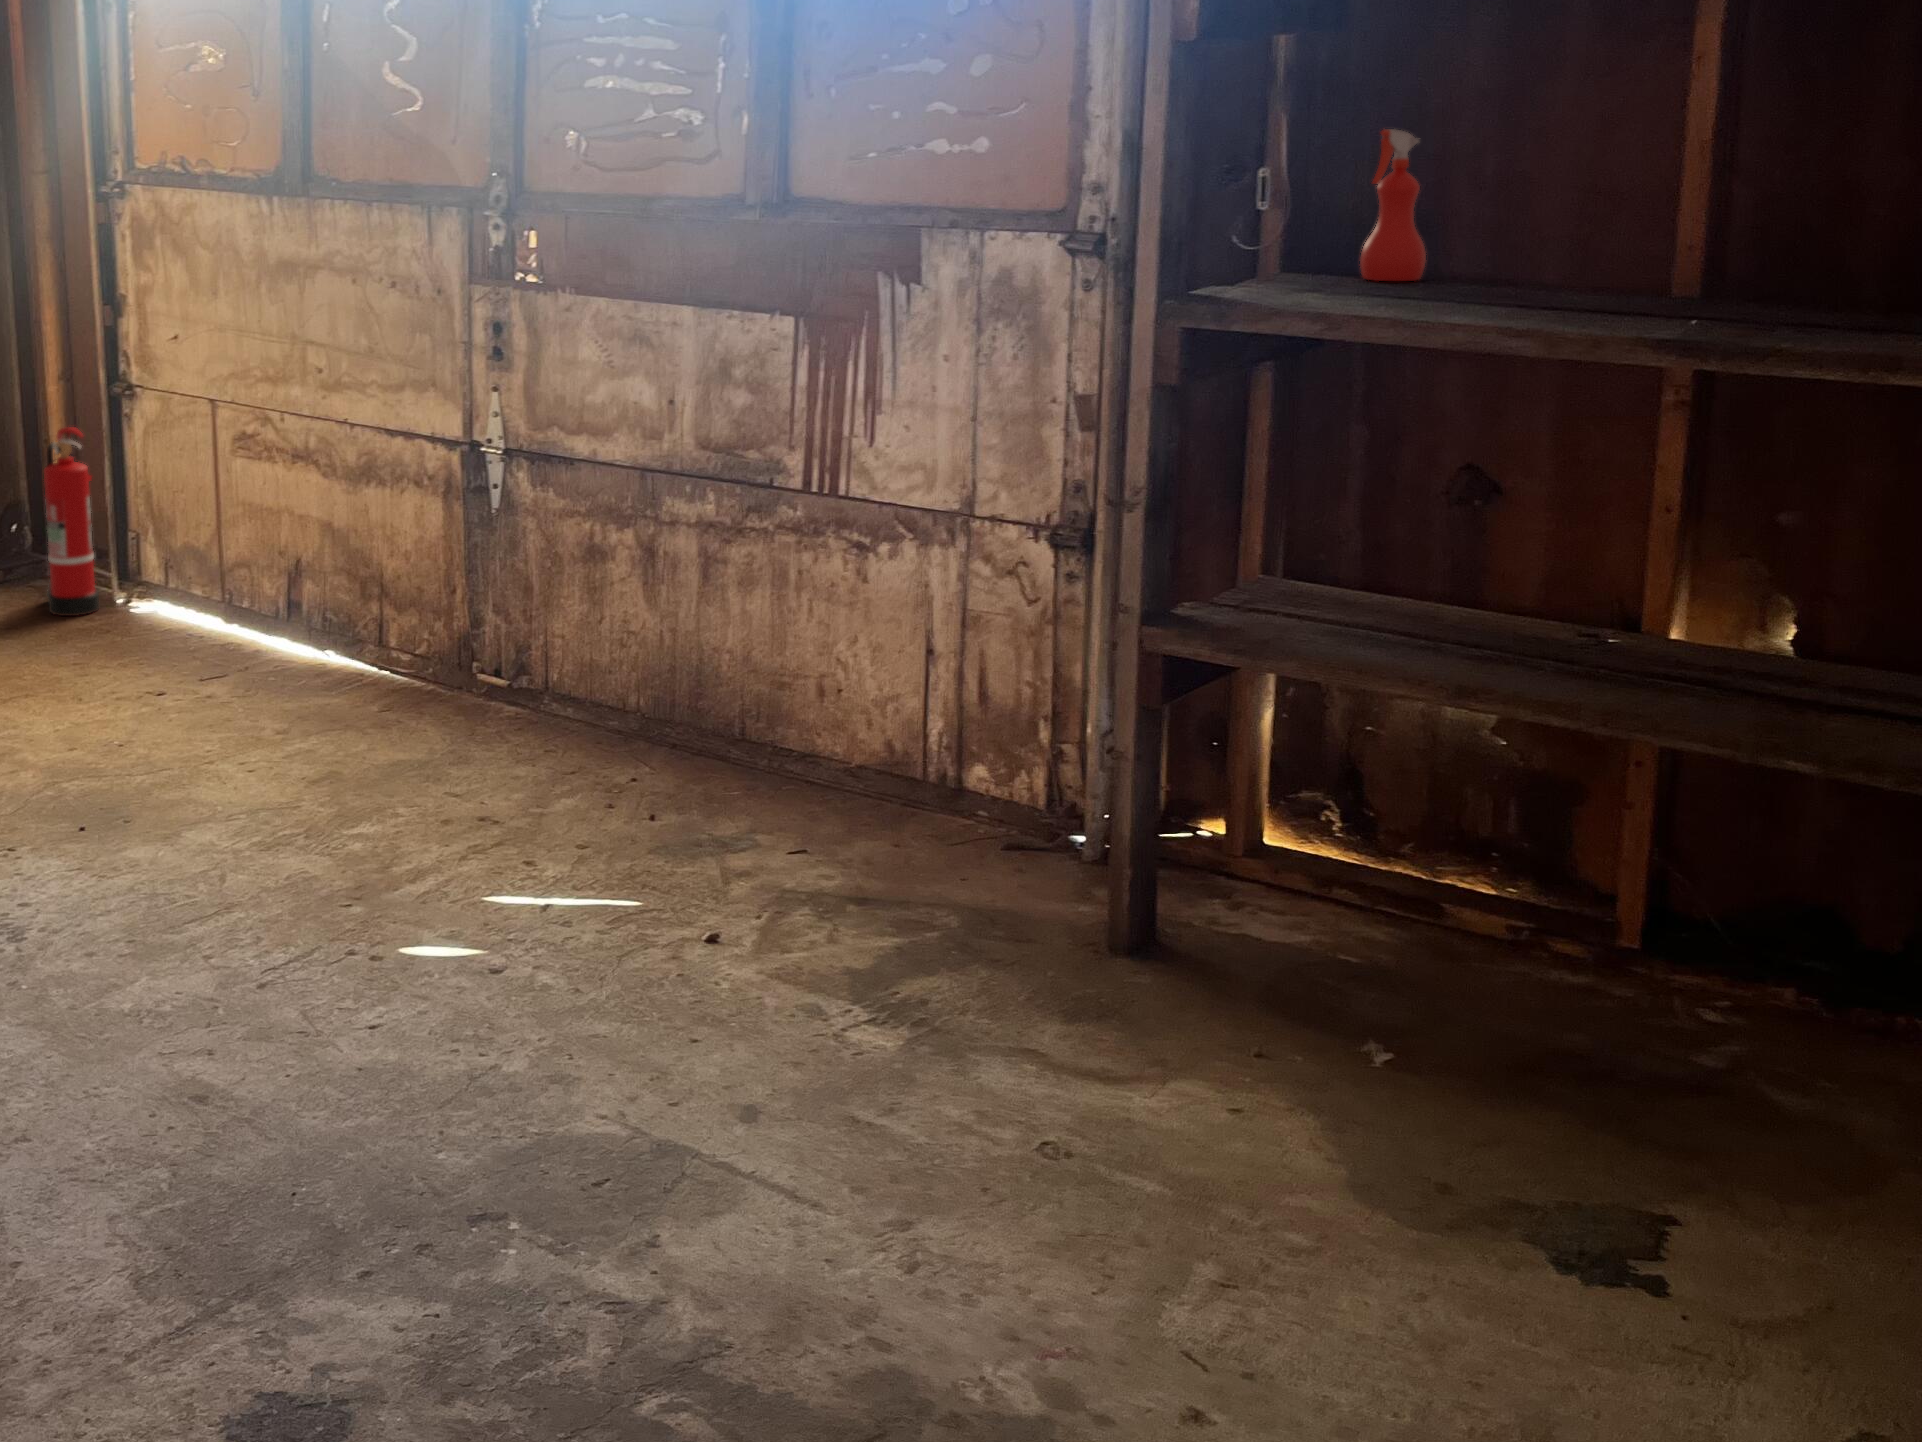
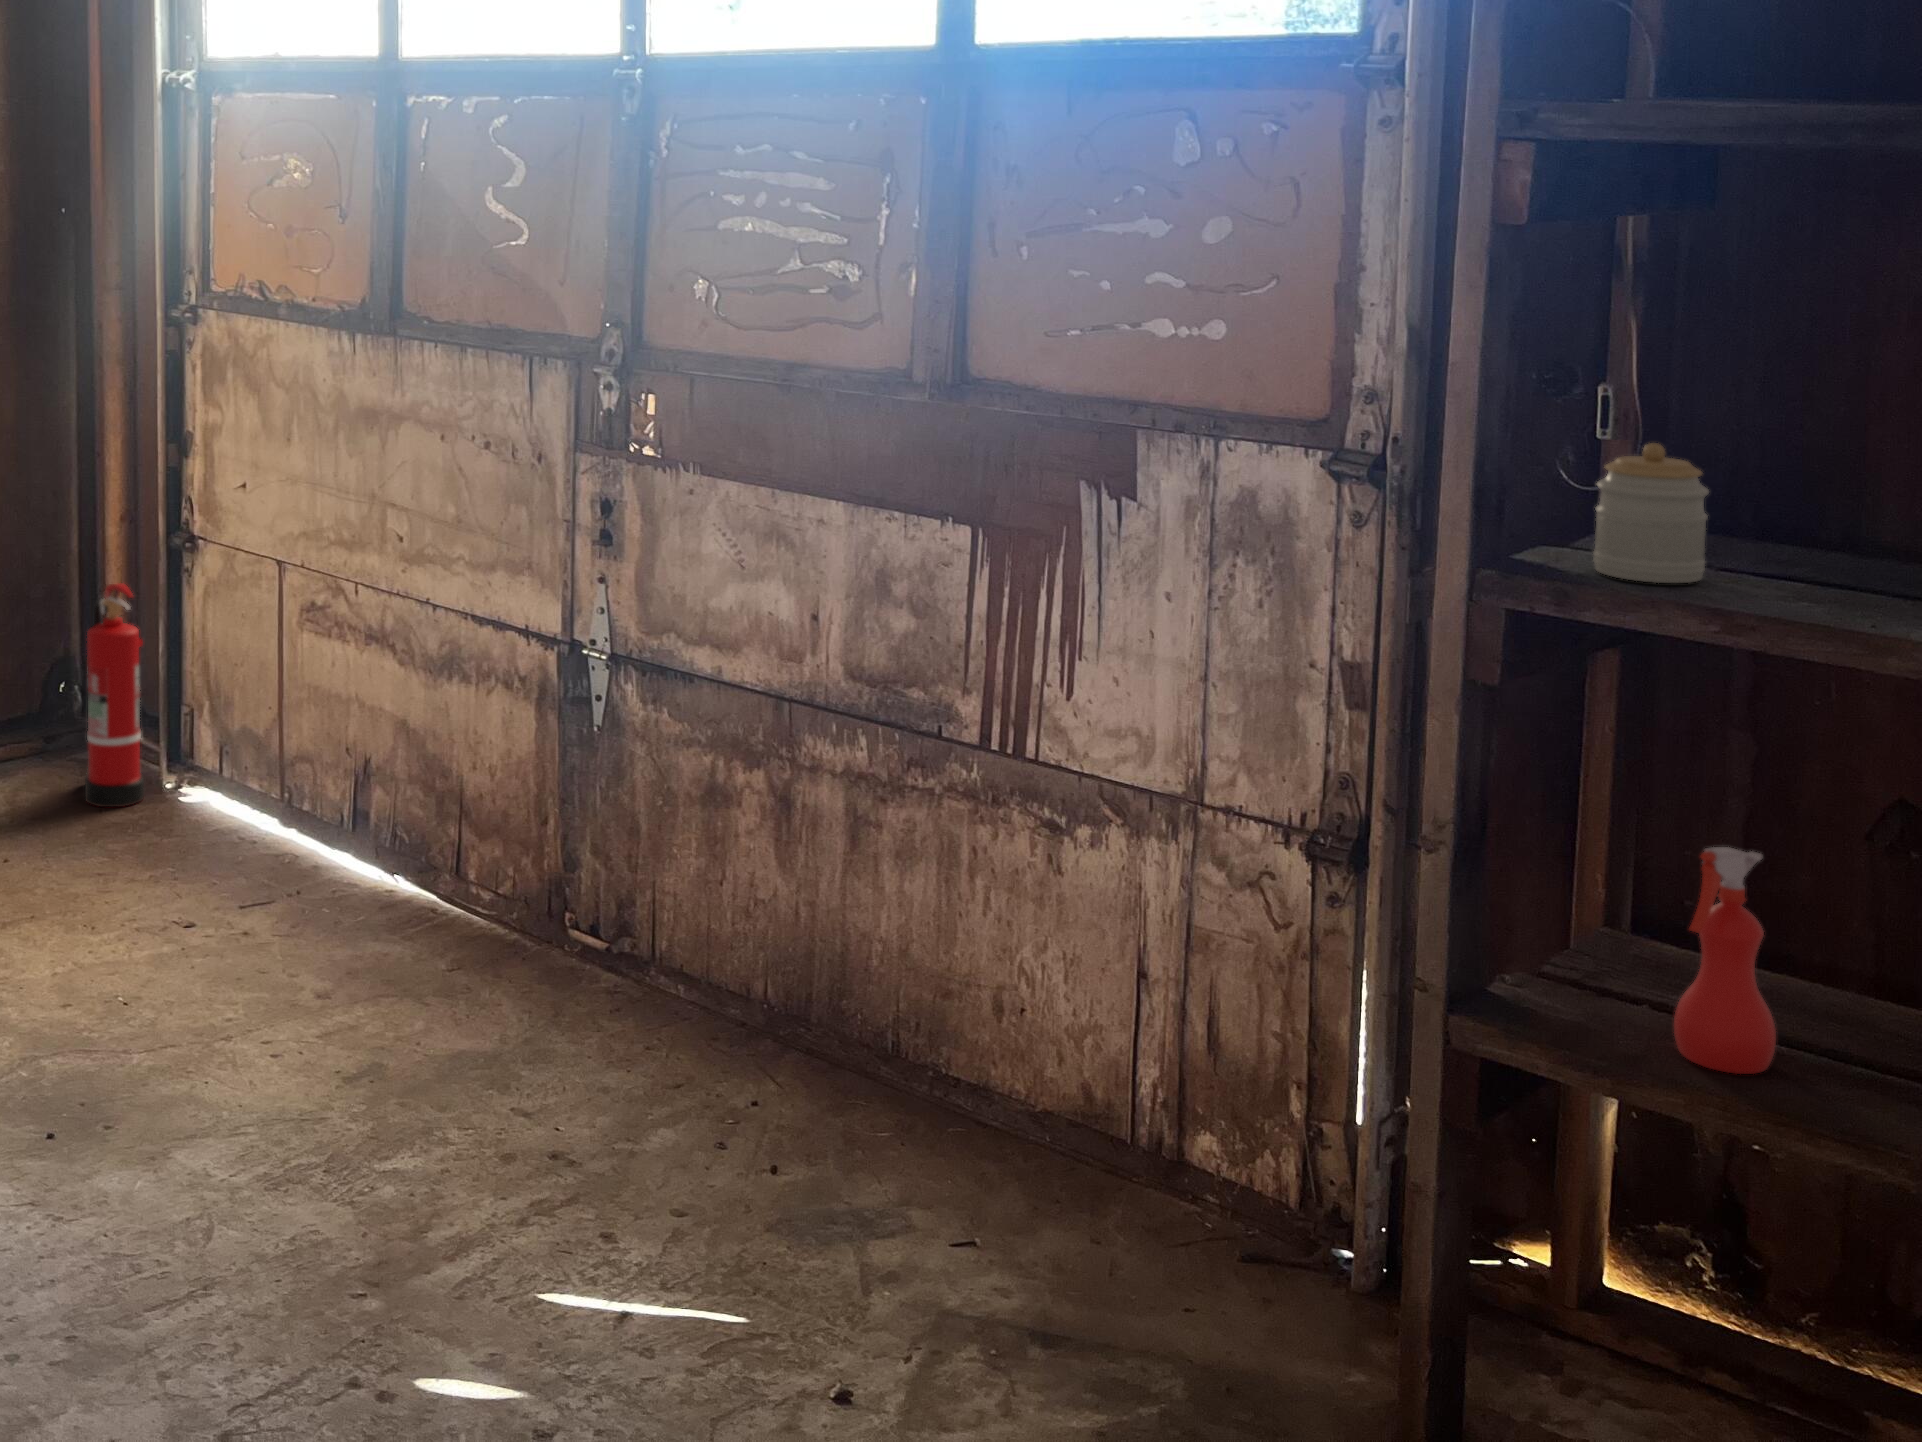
spray bottle: present [1360,129,1426,281] -> present [1674,847,1776,1074]
jar: none [1261,197,1344,300] -> present [1593,443,1709,583]

